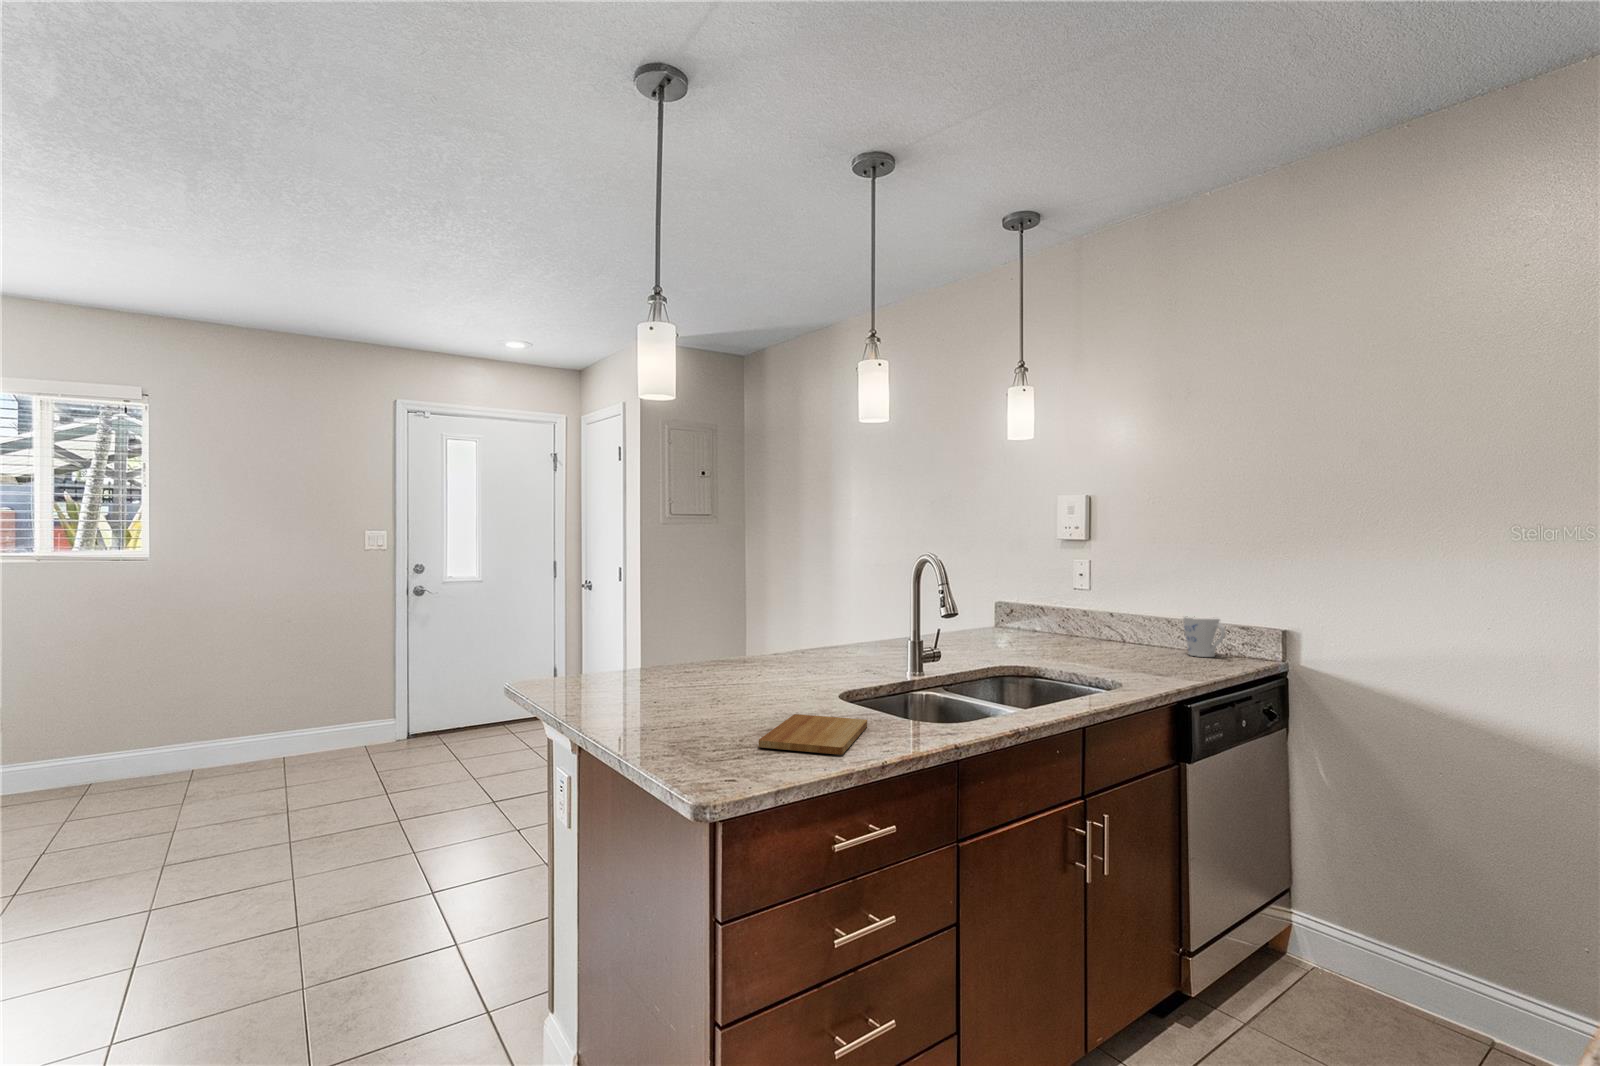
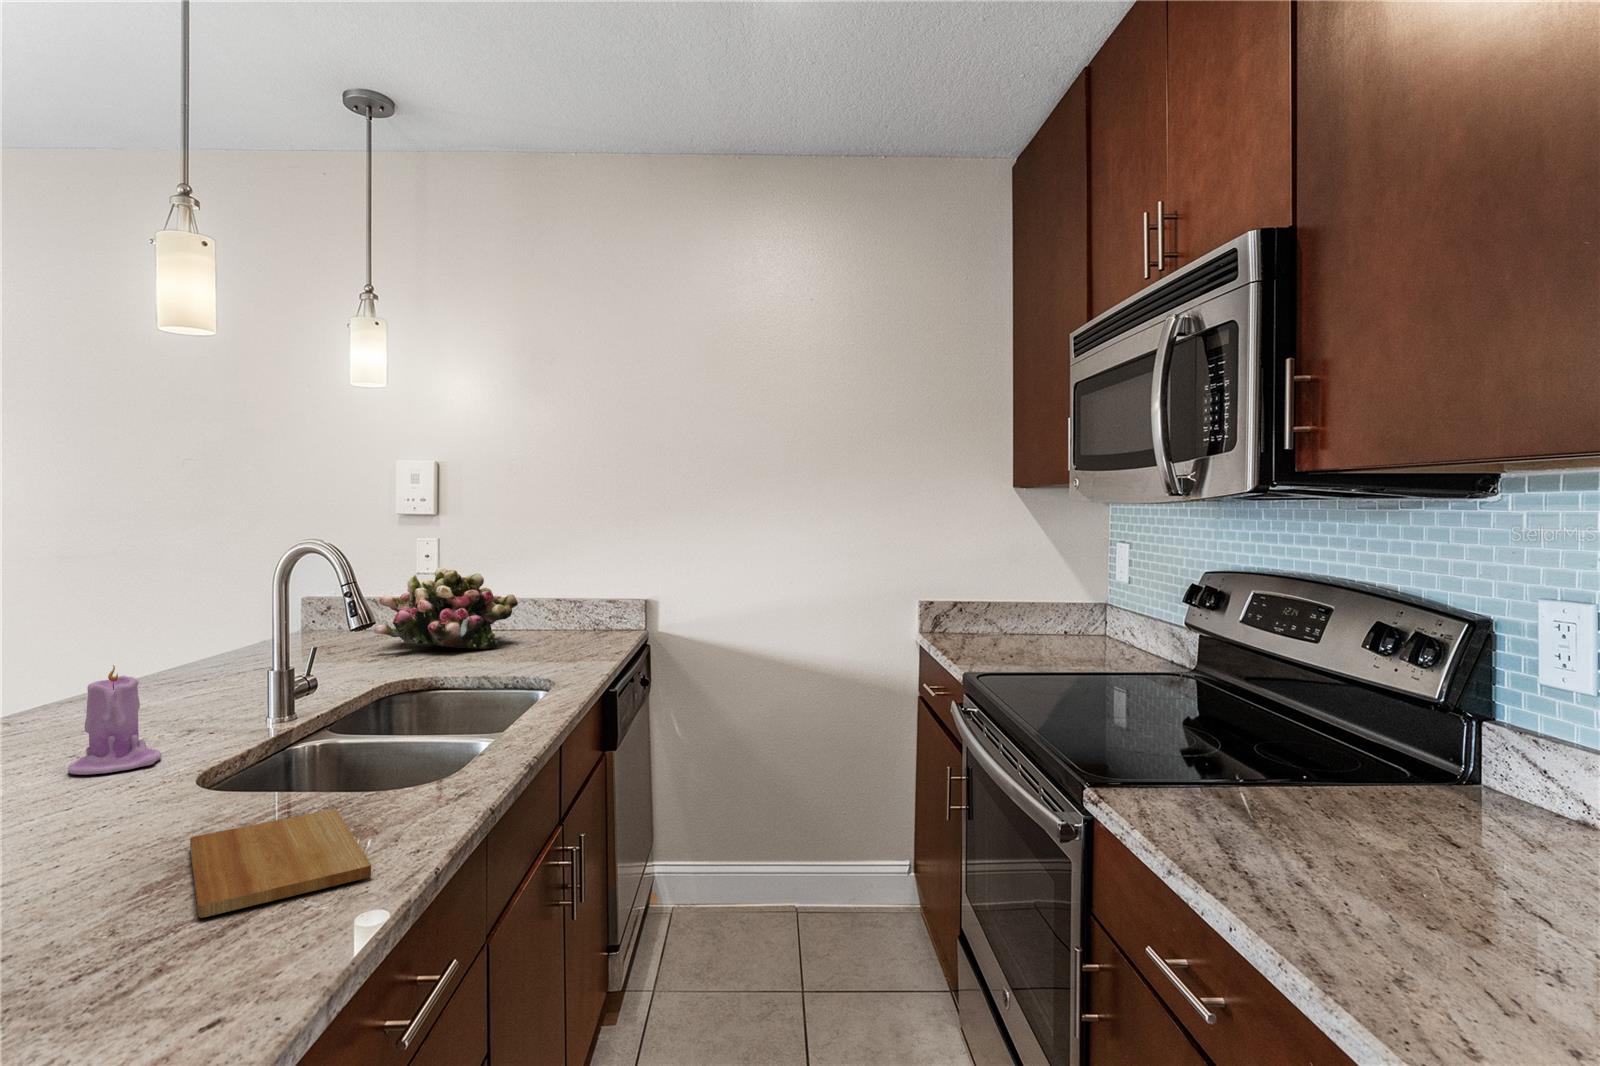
flower arrangement: none [1020,584,1140,655] -> present [374,568,518,649]
mug: present [1184,616,1225,657] -> none [556,594,599,636]
candle: none [794,620,837,682] -> present [68,665,162,775]

